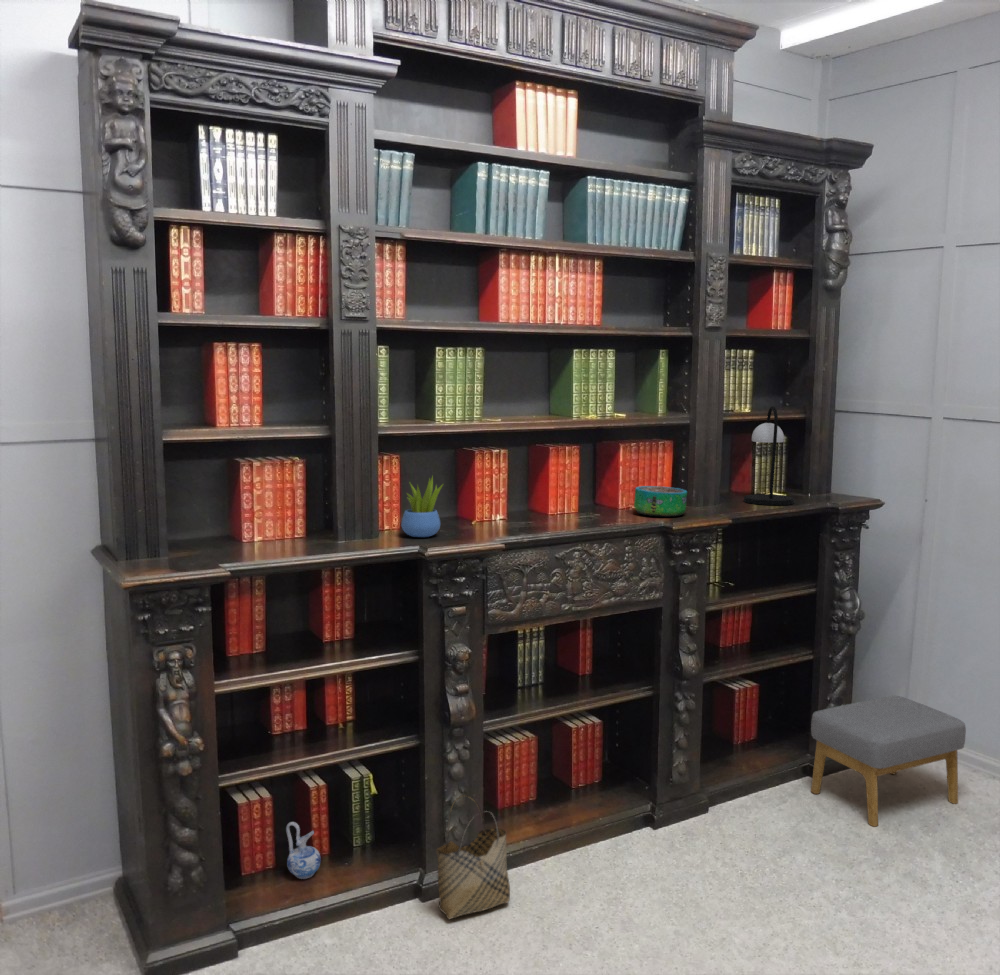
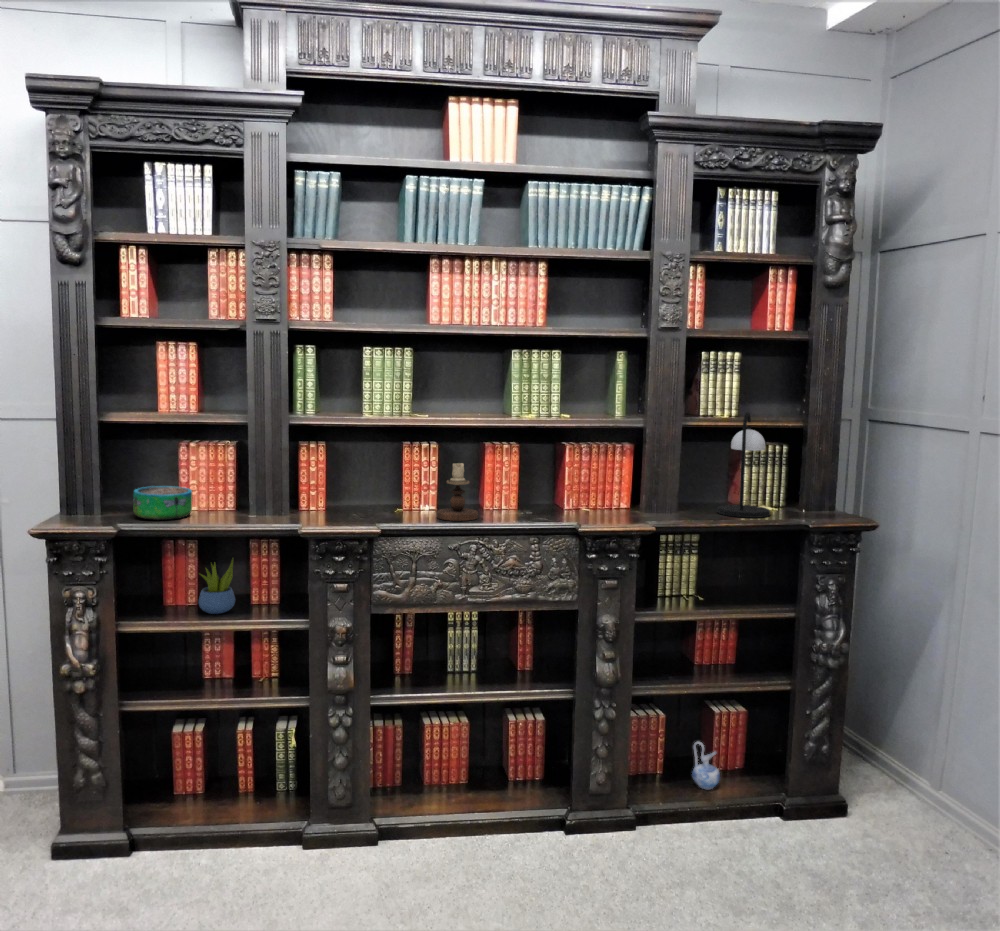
candlestick: none [526,469,568,529] -> present [437,463,478,521]
succulent plant: present [401,477,443,537] -> present [199,560,235,614]
decorative bowl: present [634,486,687,517] -> present [133,486,192,520]
footstool: present [811,696,966,827] -> none [762,744,938,882]
woven basket: present [436,795,510,919] -> none [295,758,371,868]
ceramic pitcher: present [286,822,321,879] -> present [692,742,720,789]

